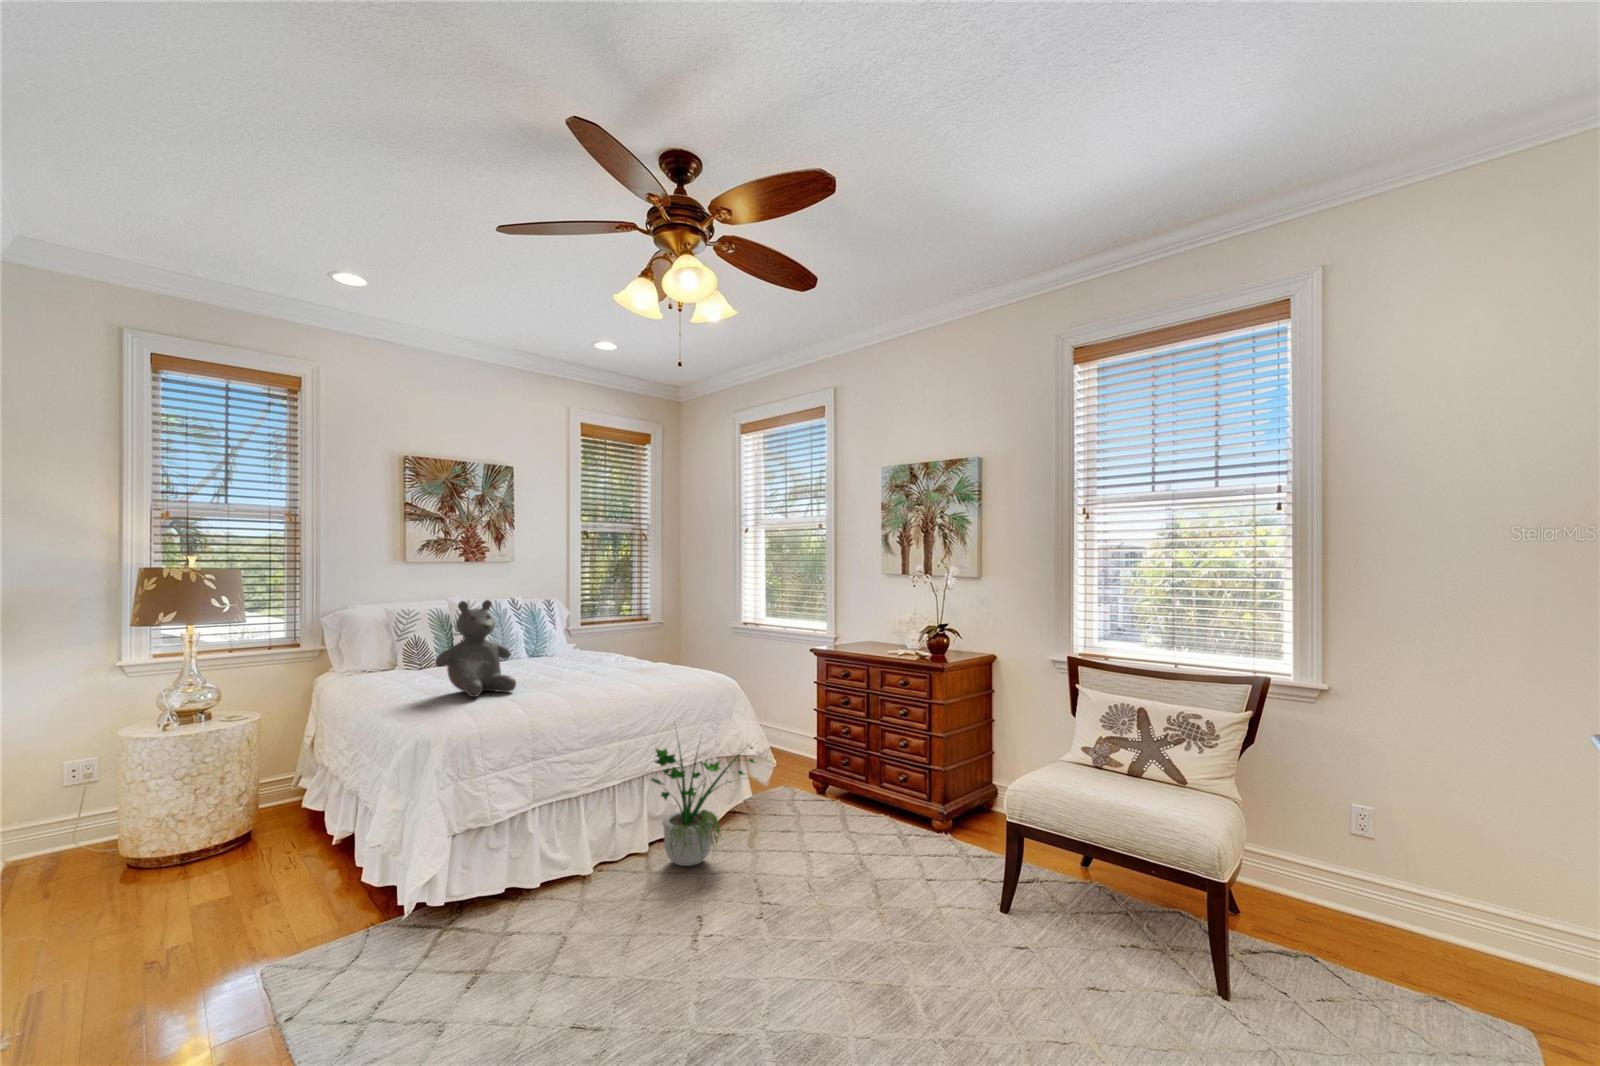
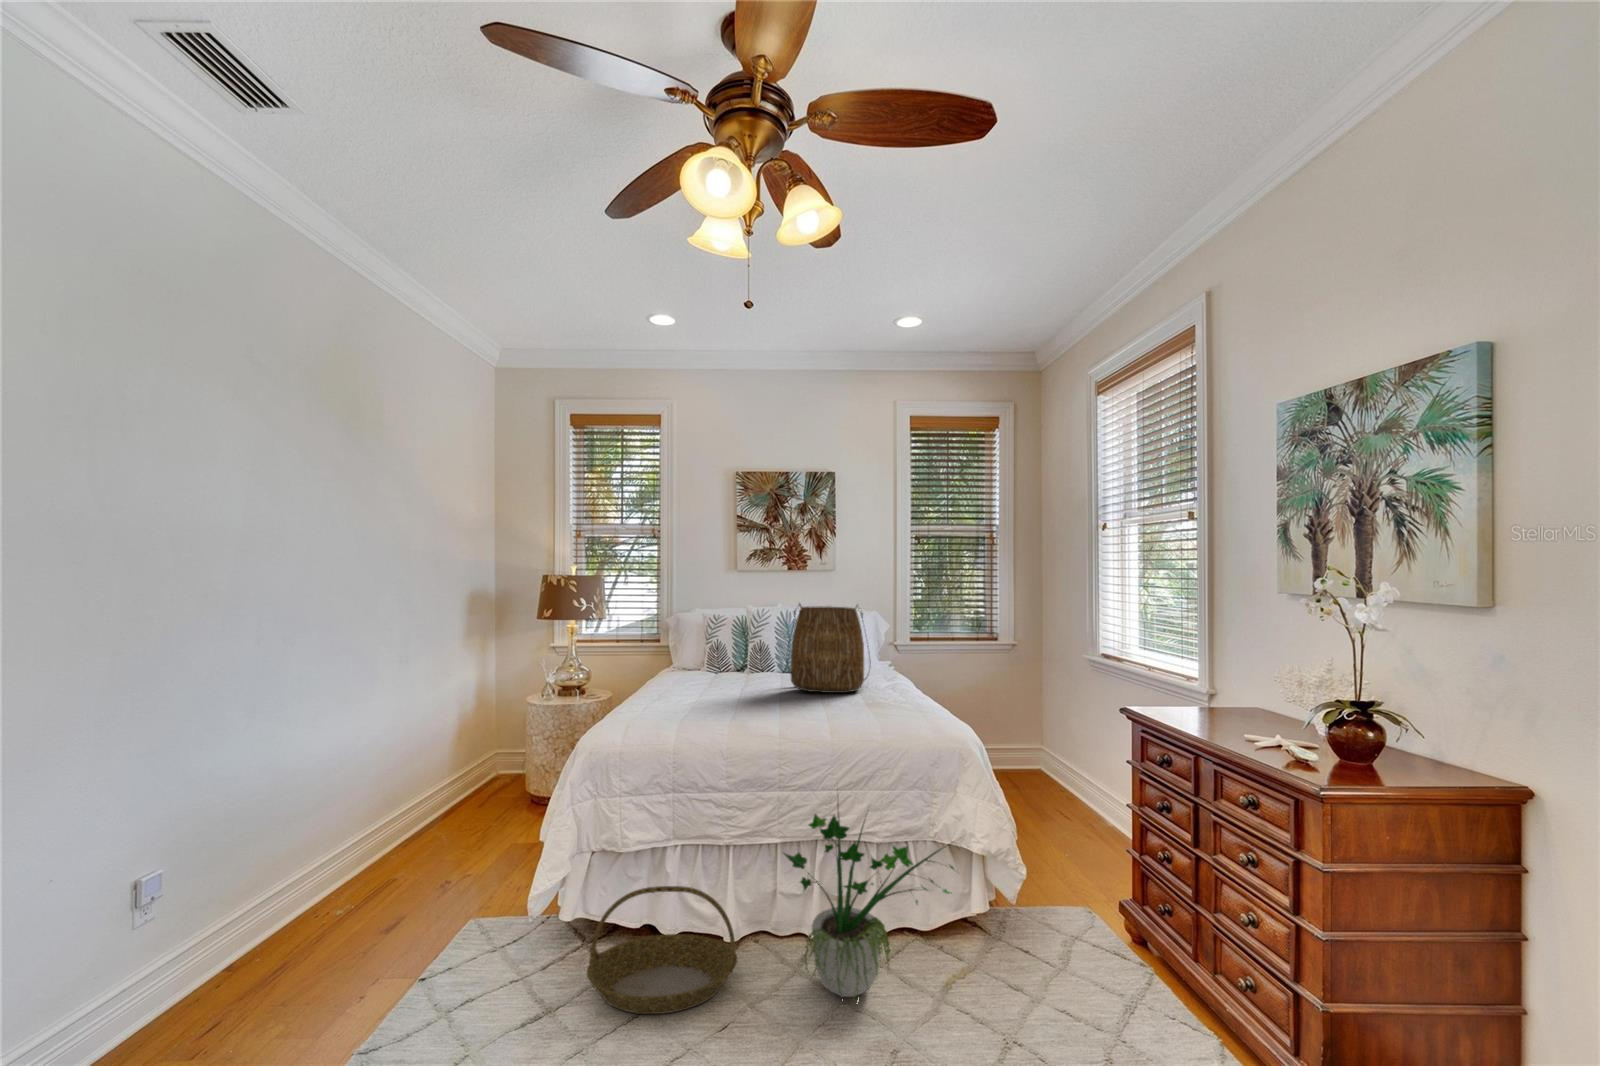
tote bag: none [539,591,615,670] -> present [786,604,866,693]
teddy bear: present [435,600,516,697] -> none [651,608,729,709]
basket: none [500,822,621,931] -> present [587,886,737,1014]

